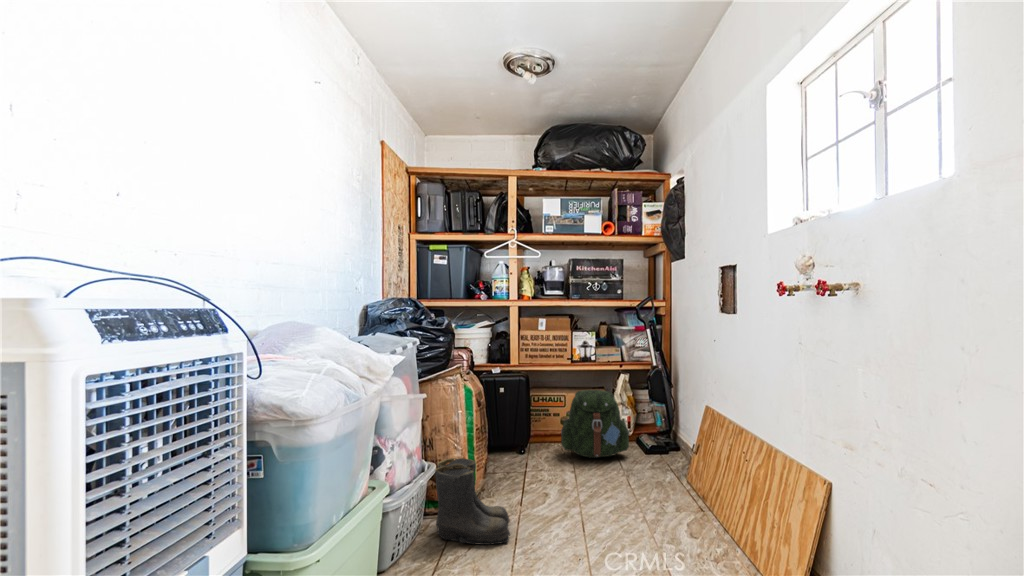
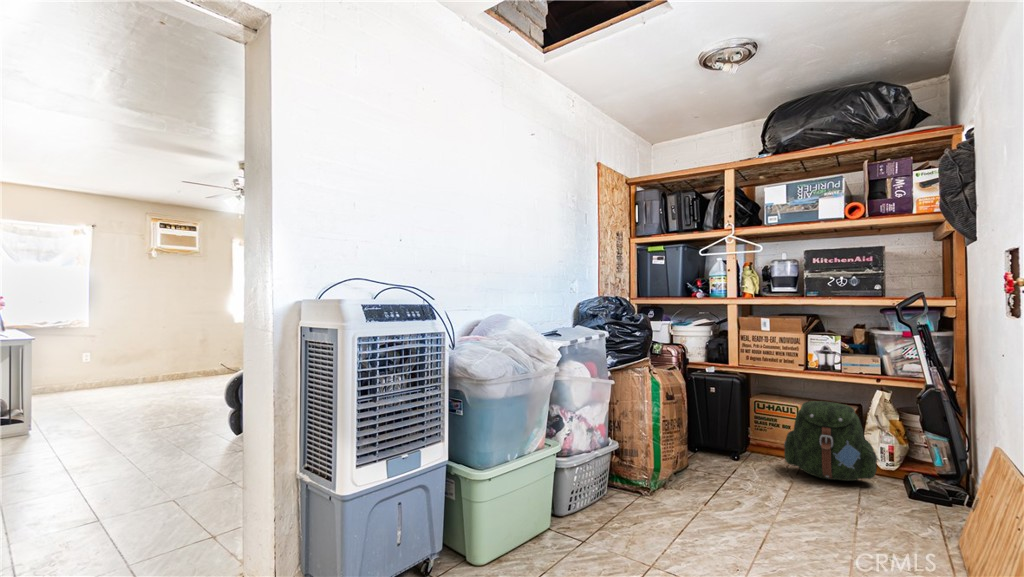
boots: present [435,458,510,545] -> none [614,441,687,525]

